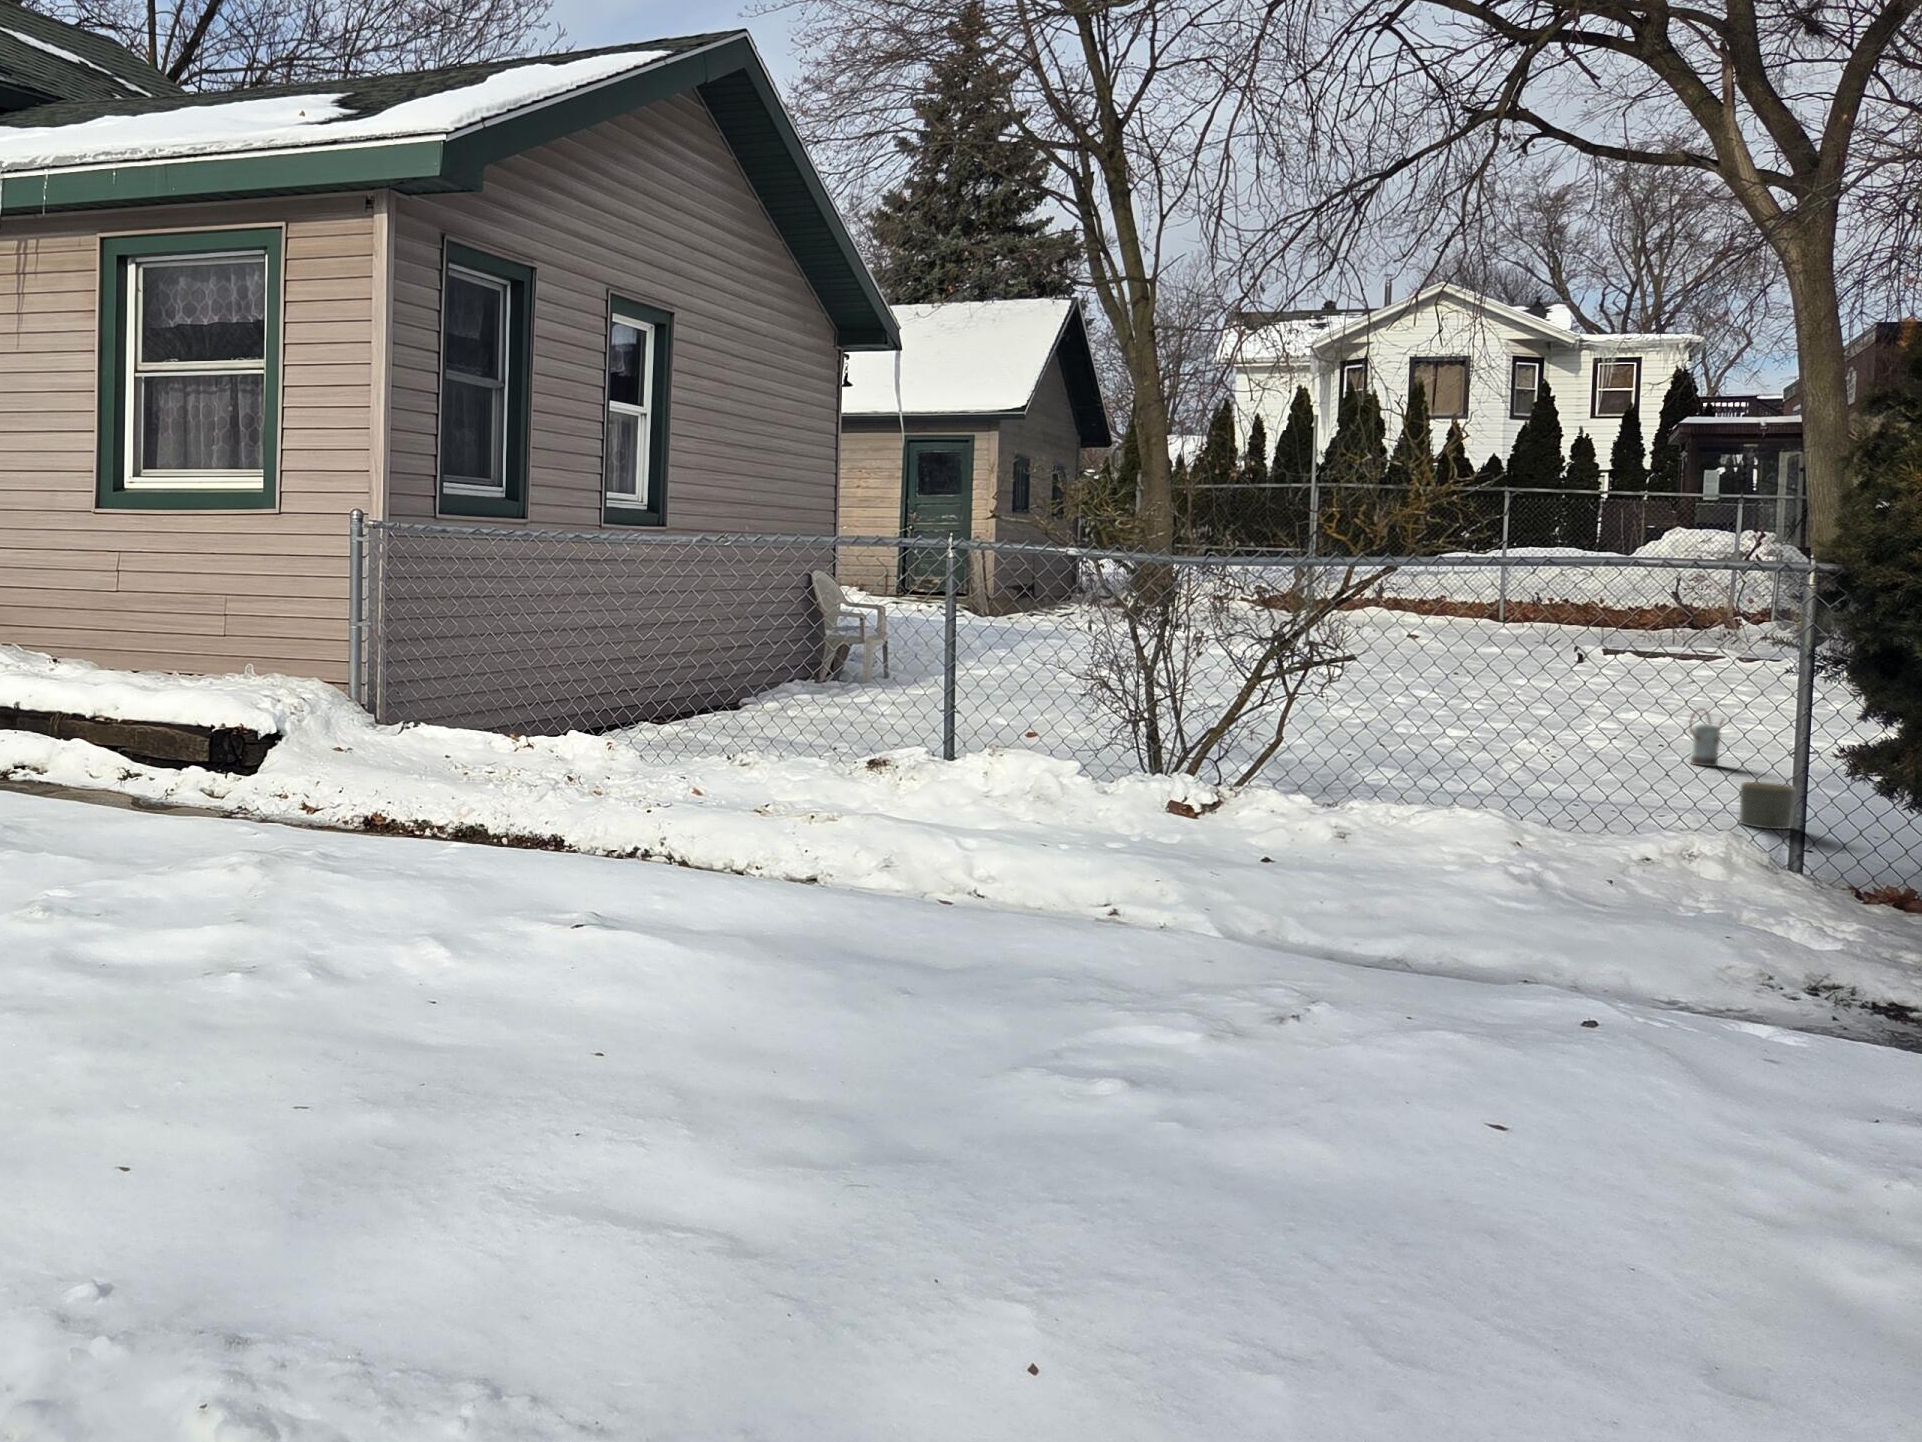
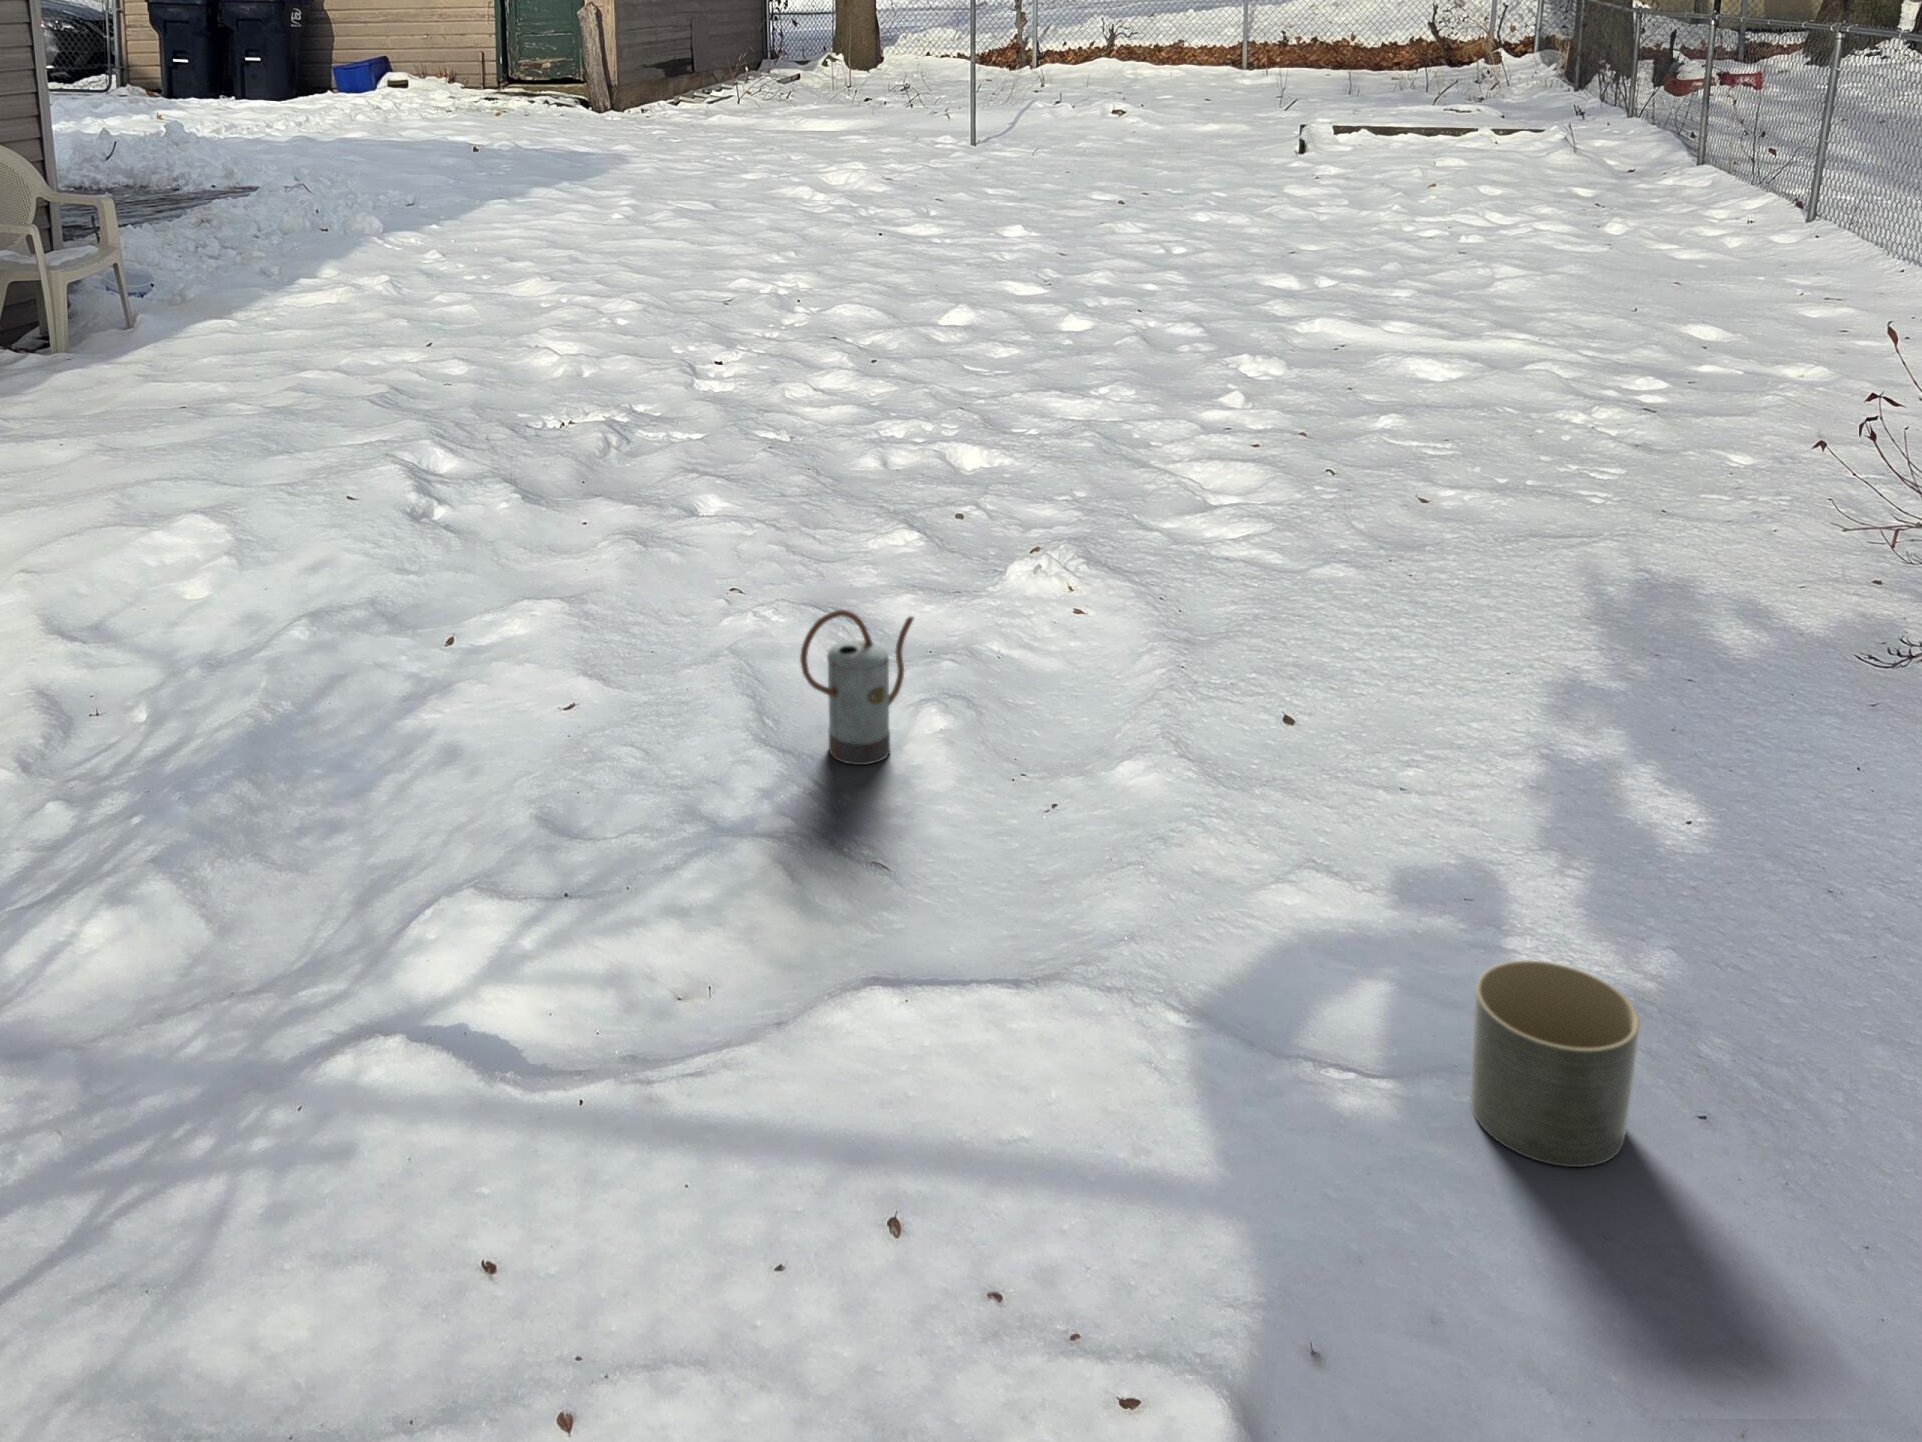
watering can: present [1689,709,1723,766] -> present [800,609,914,765]

